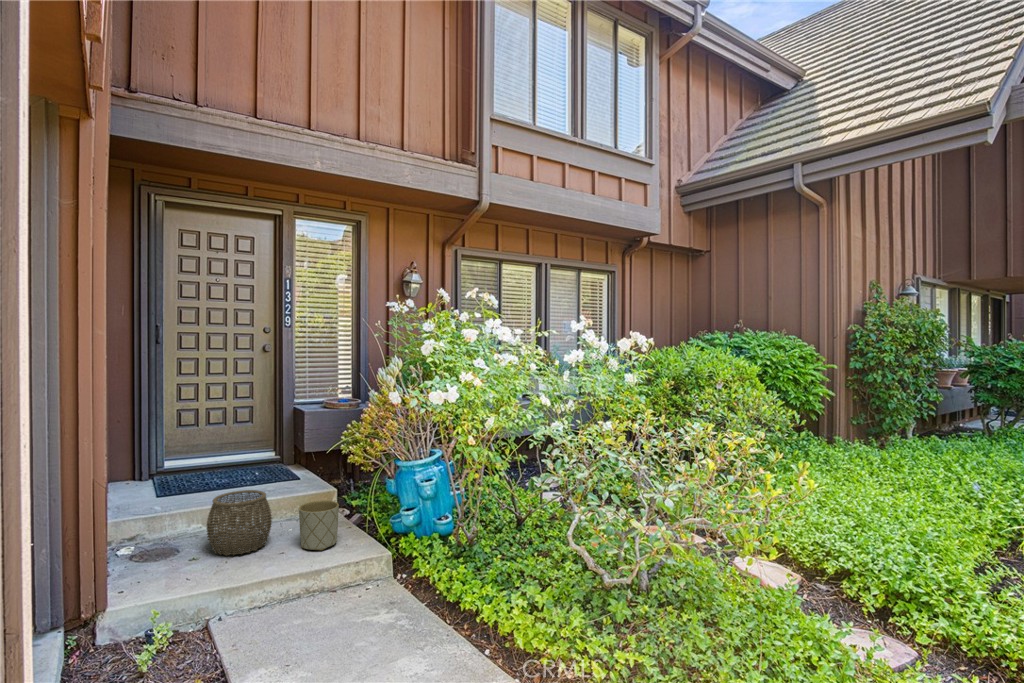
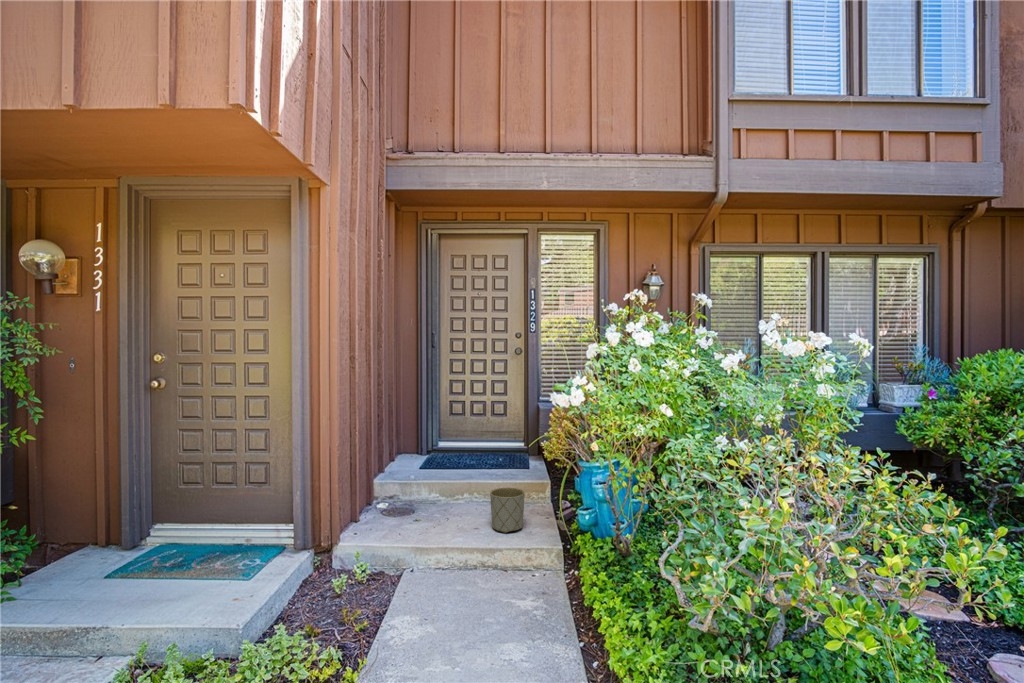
woven basket: present [206,490,272,555] -> none [426,469,476,522]

